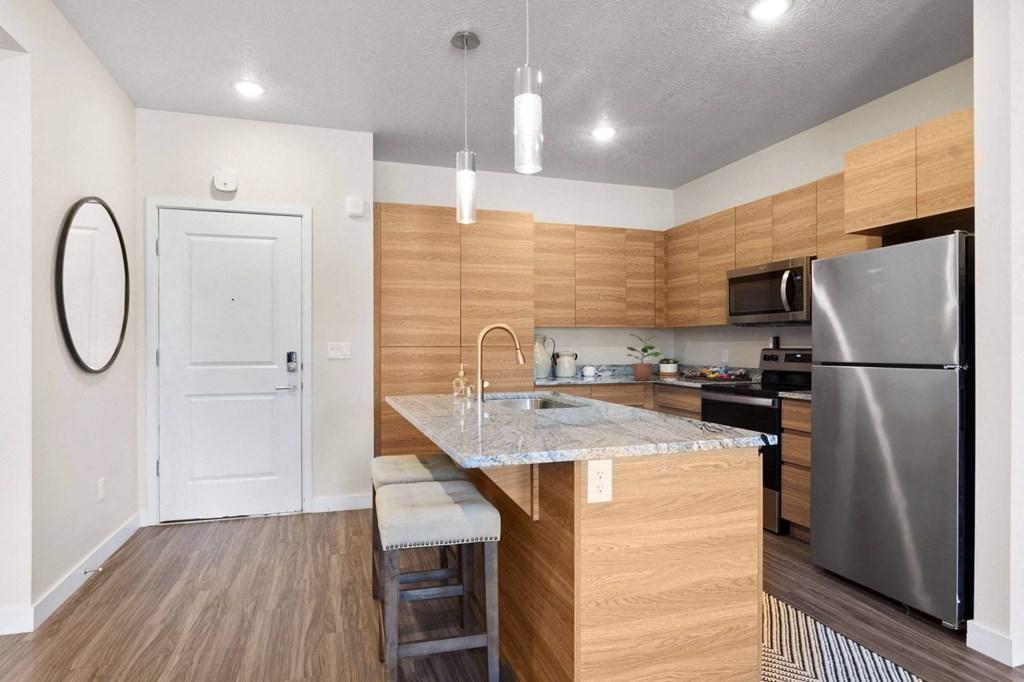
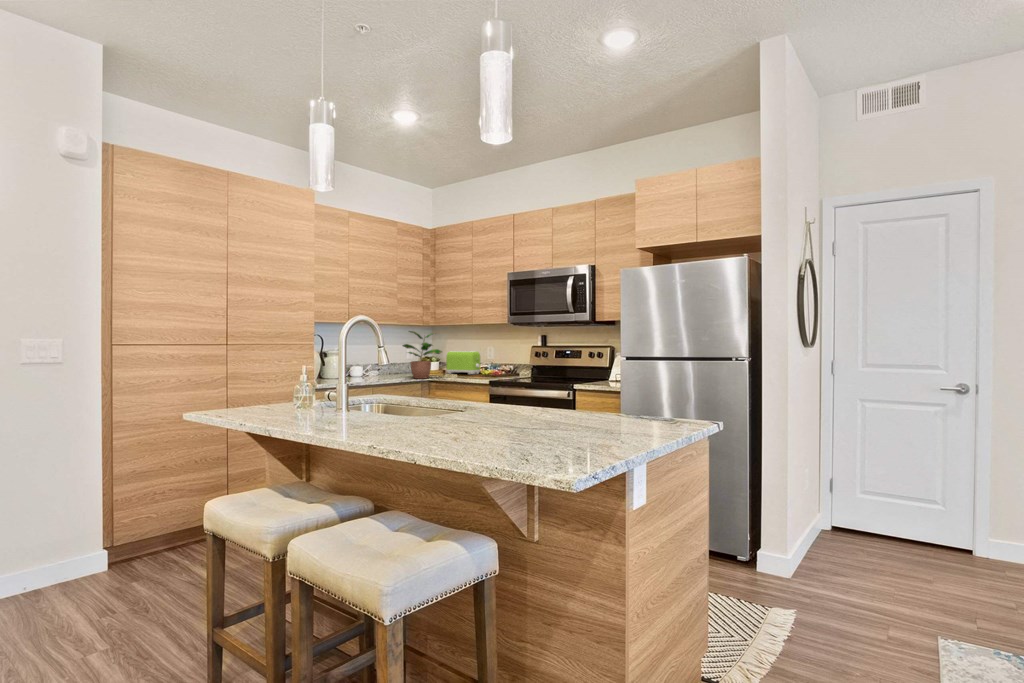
toaster: none [677,354,712,378] -> present [446,351,481,374]

